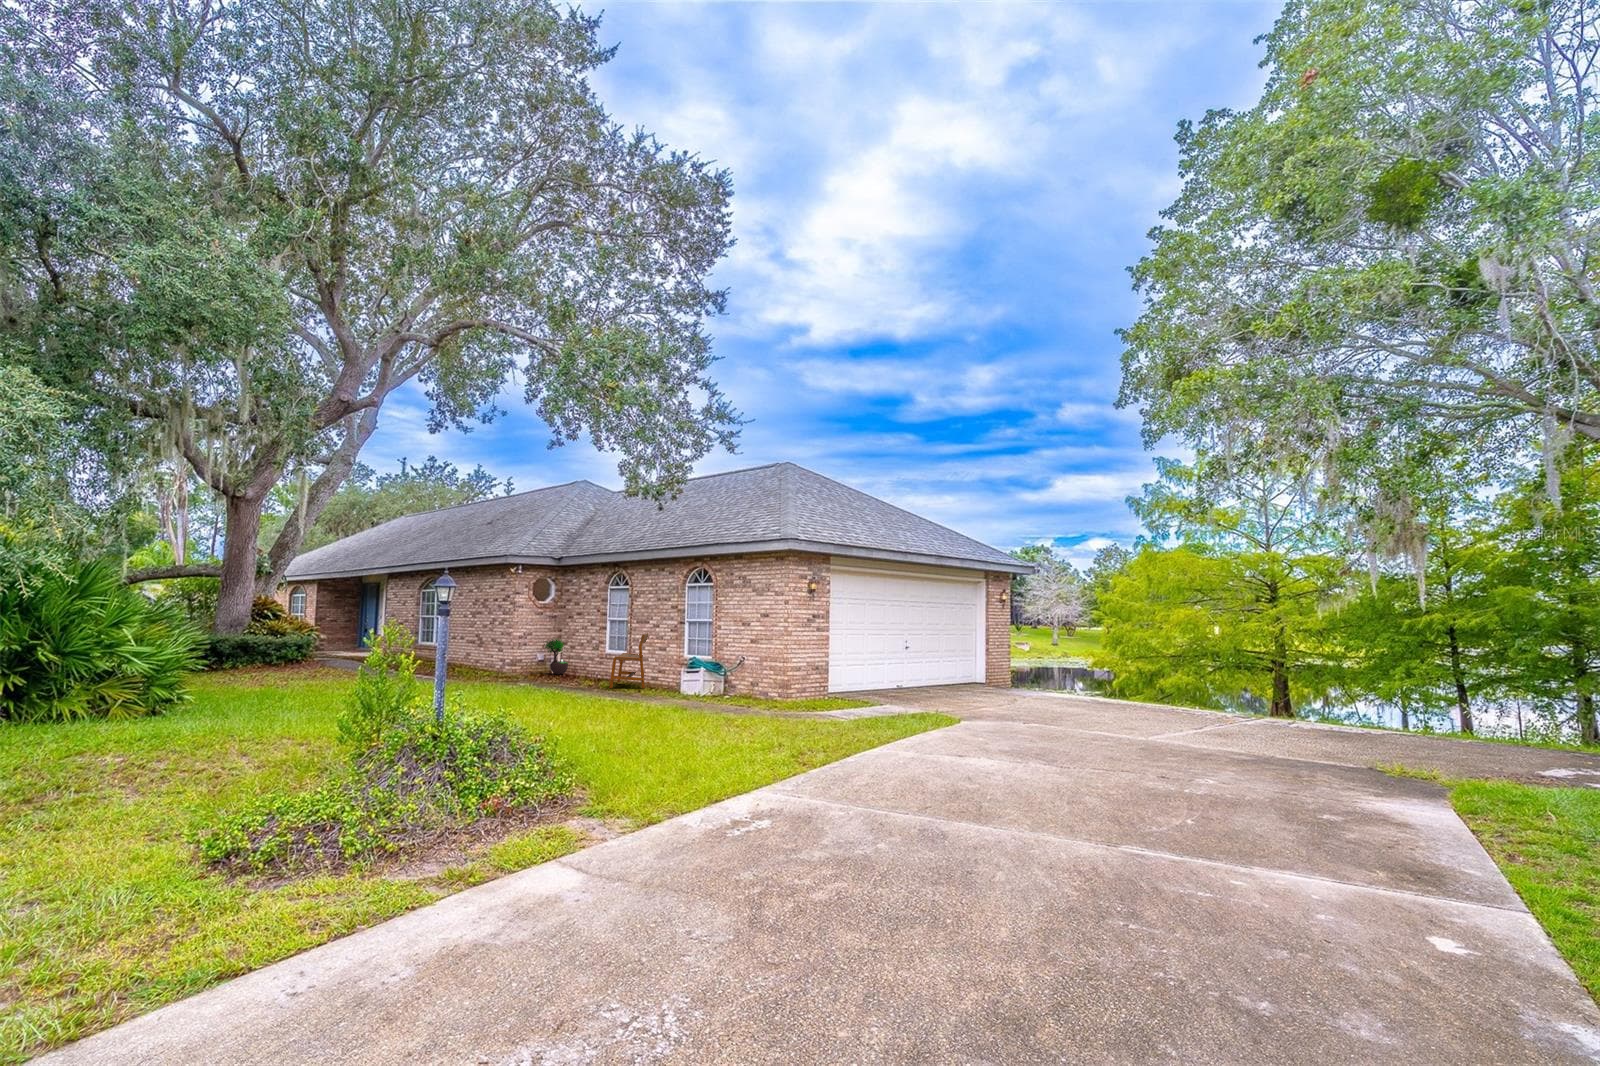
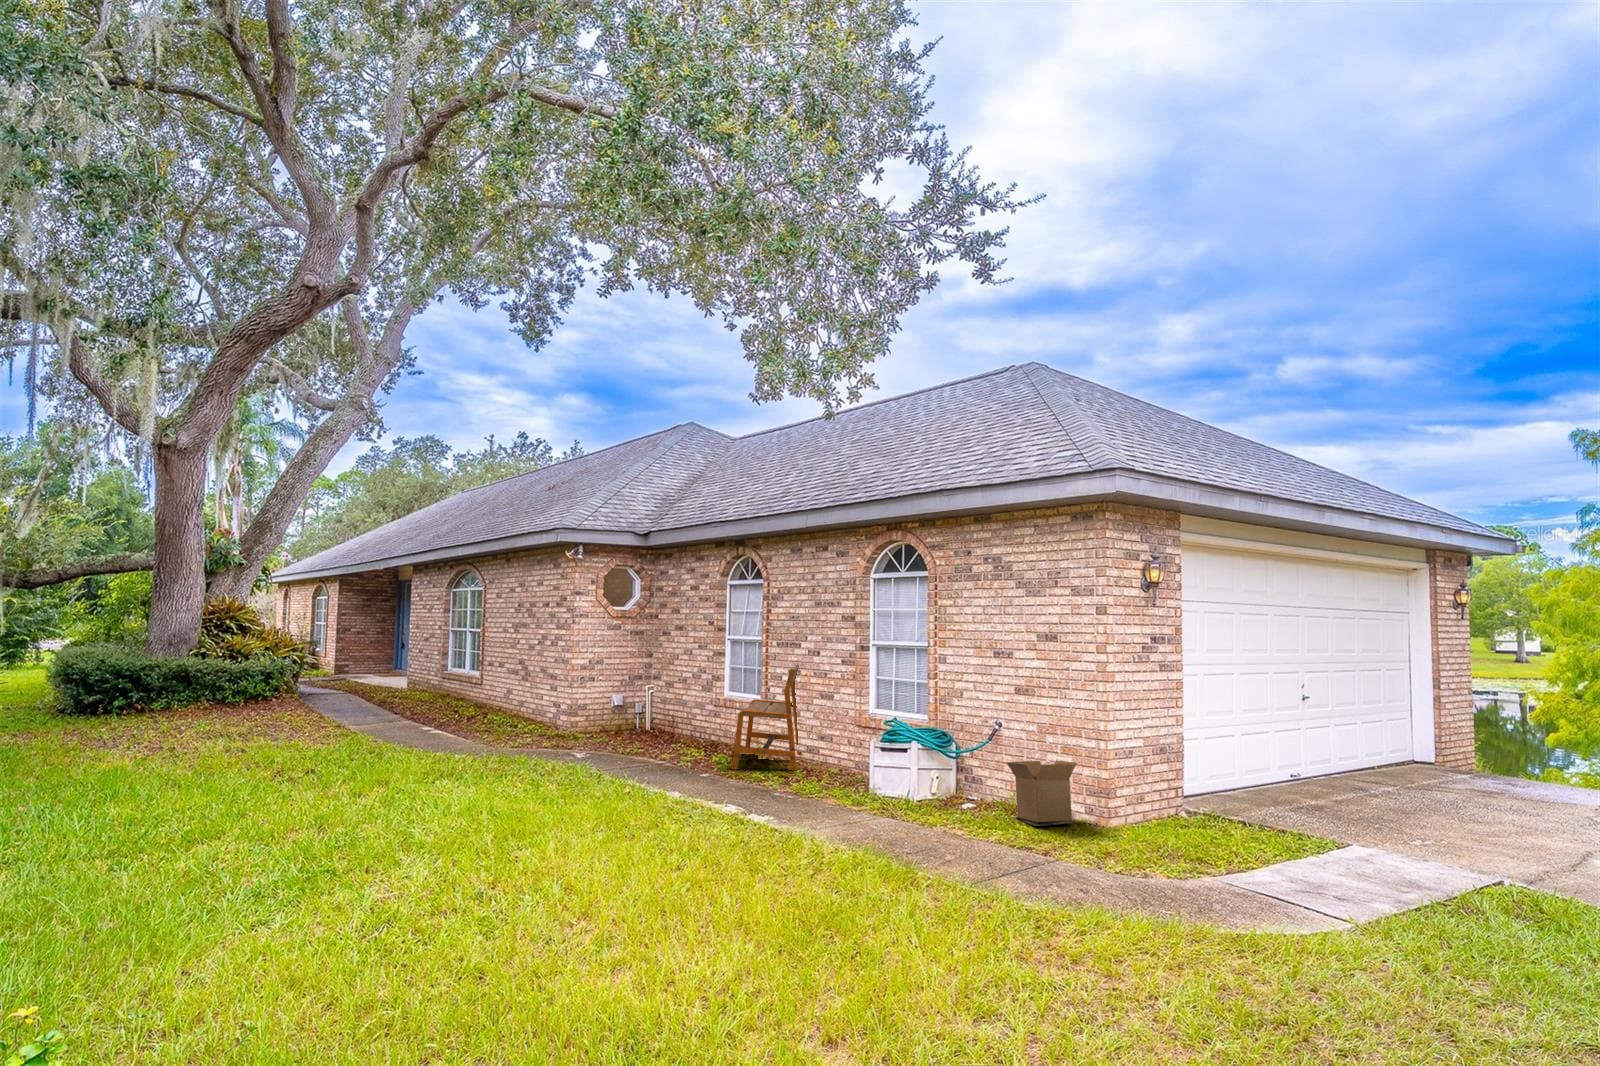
potted tree: present [545,639,568,674] -> none [620,663,663,729]
cardboard box: none [742,673,773,702] -> present [1007,761,1077,826]

